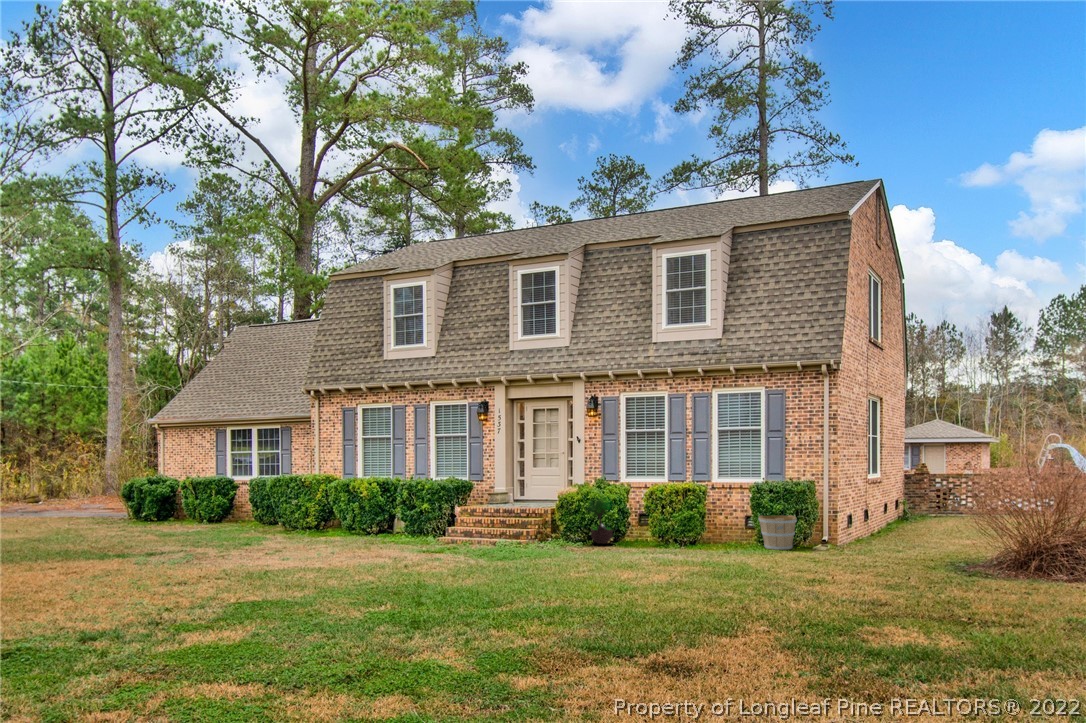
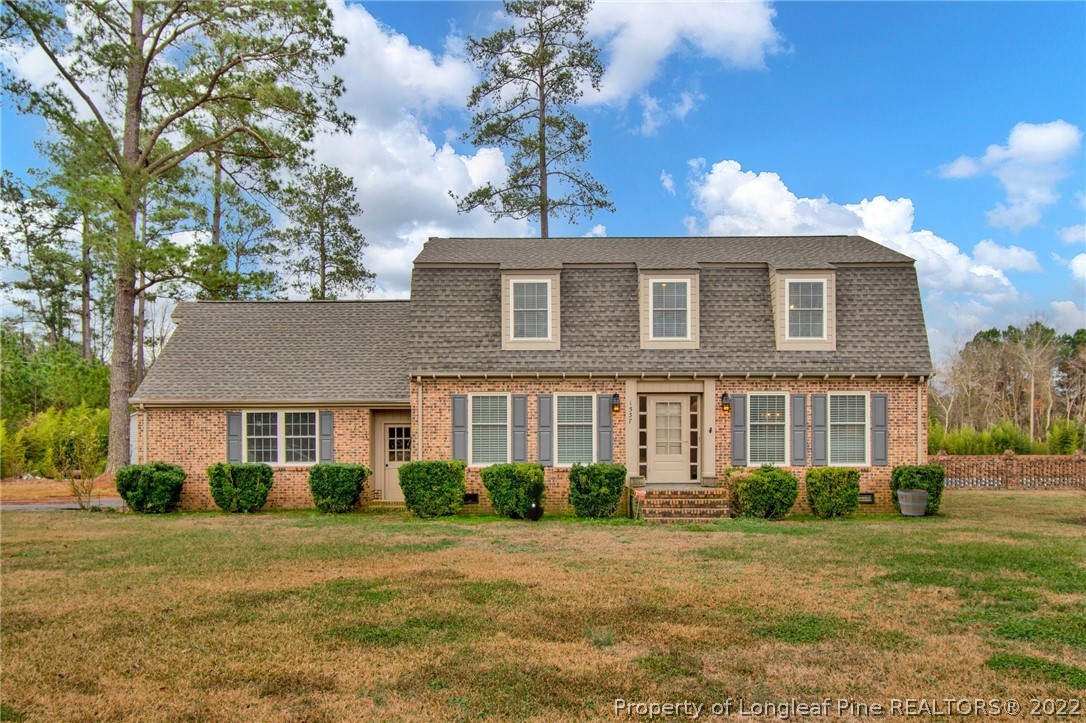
potted tree: present [588,498,613,544] -> present [526,483,546,520]

